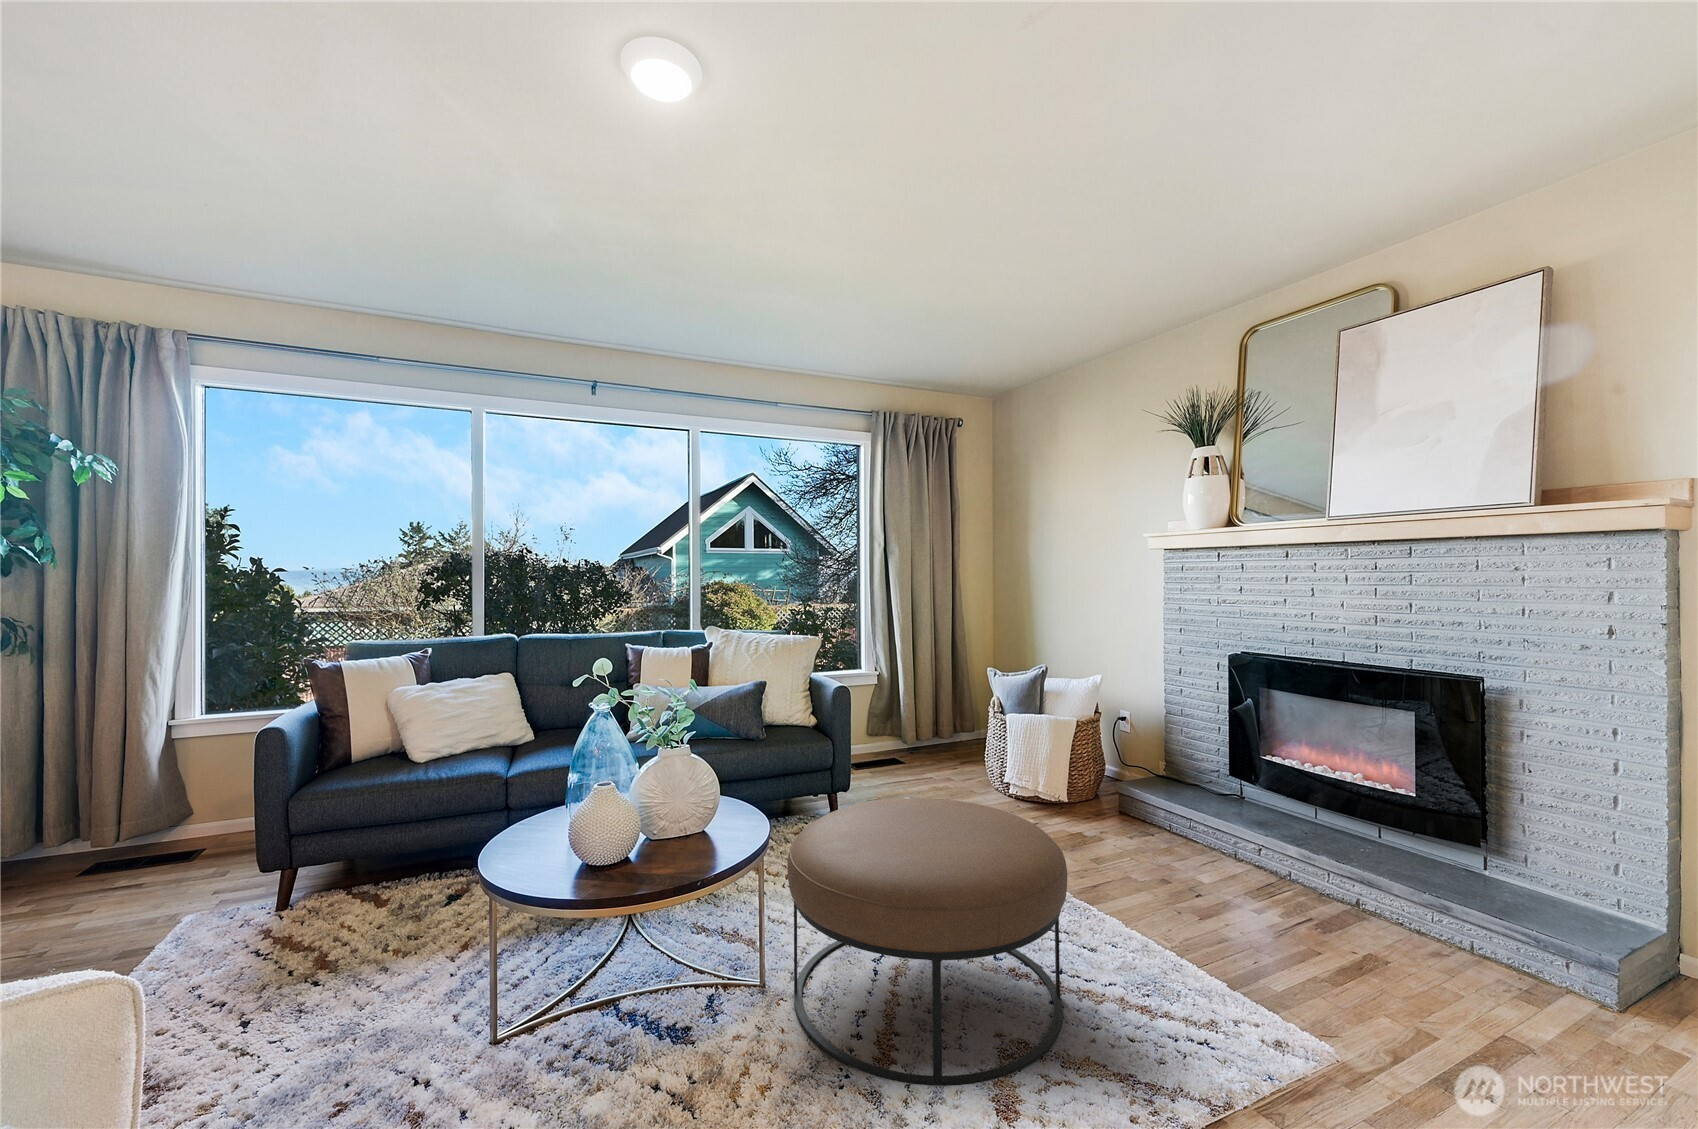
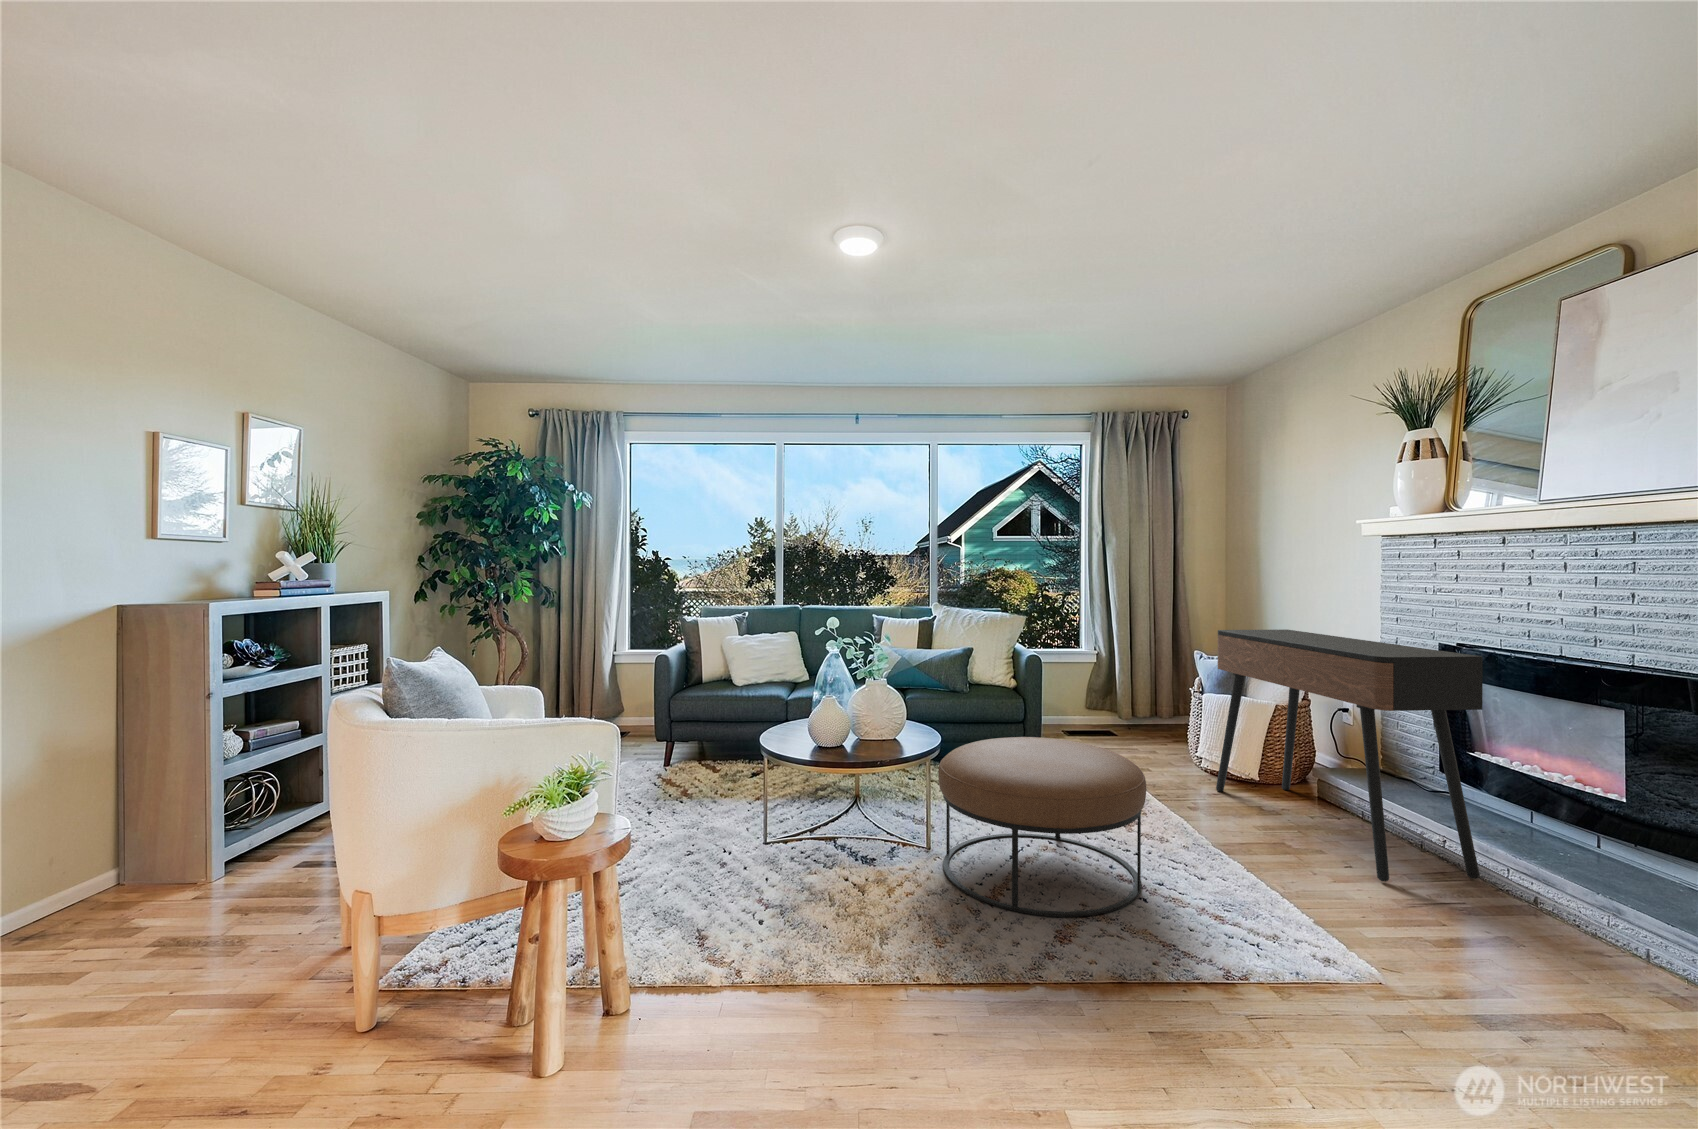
console table: none [1029,644,1319,914] -> present [1216,630,1483,882]

